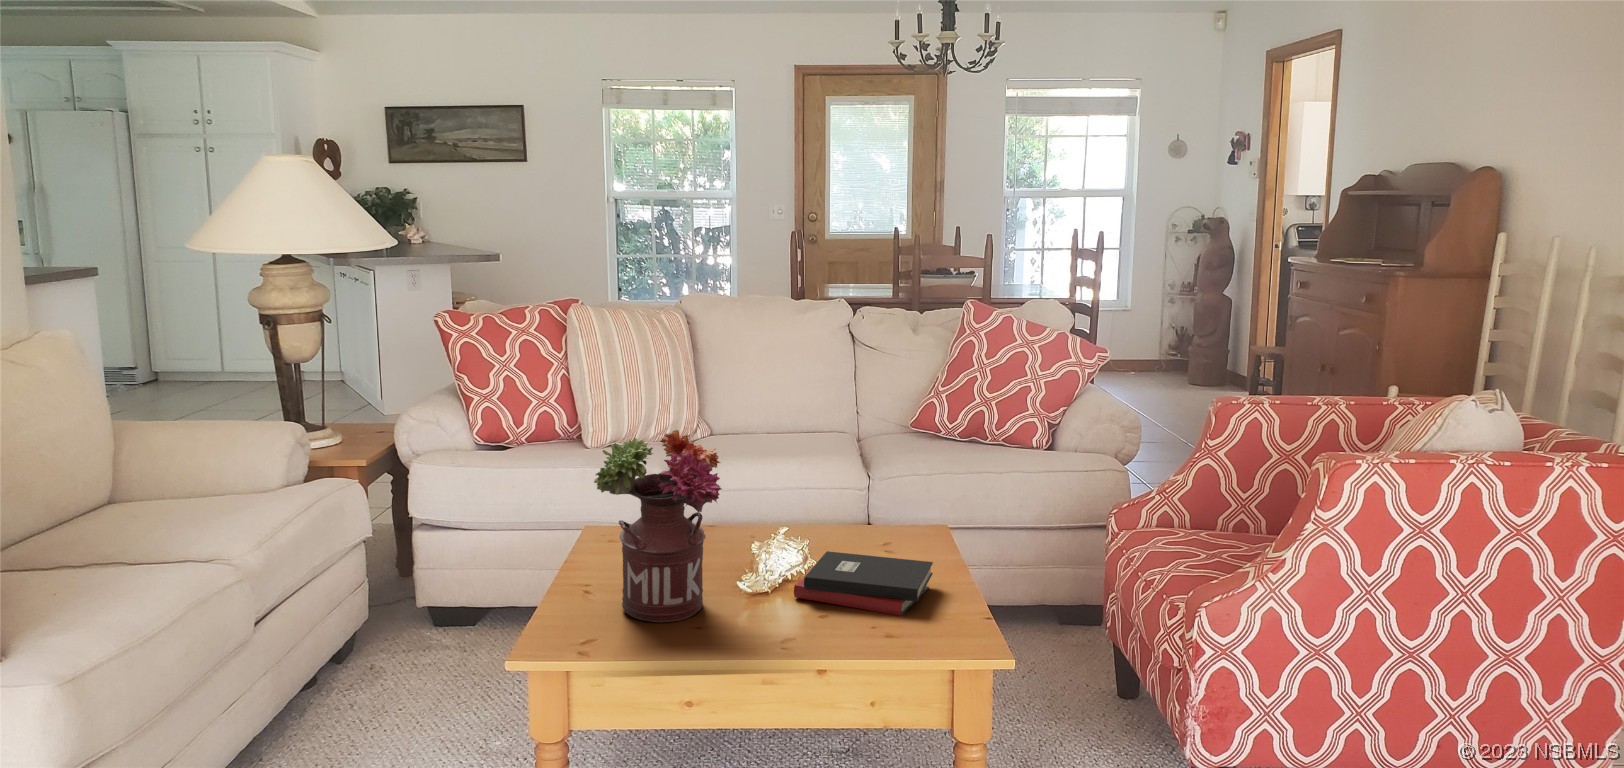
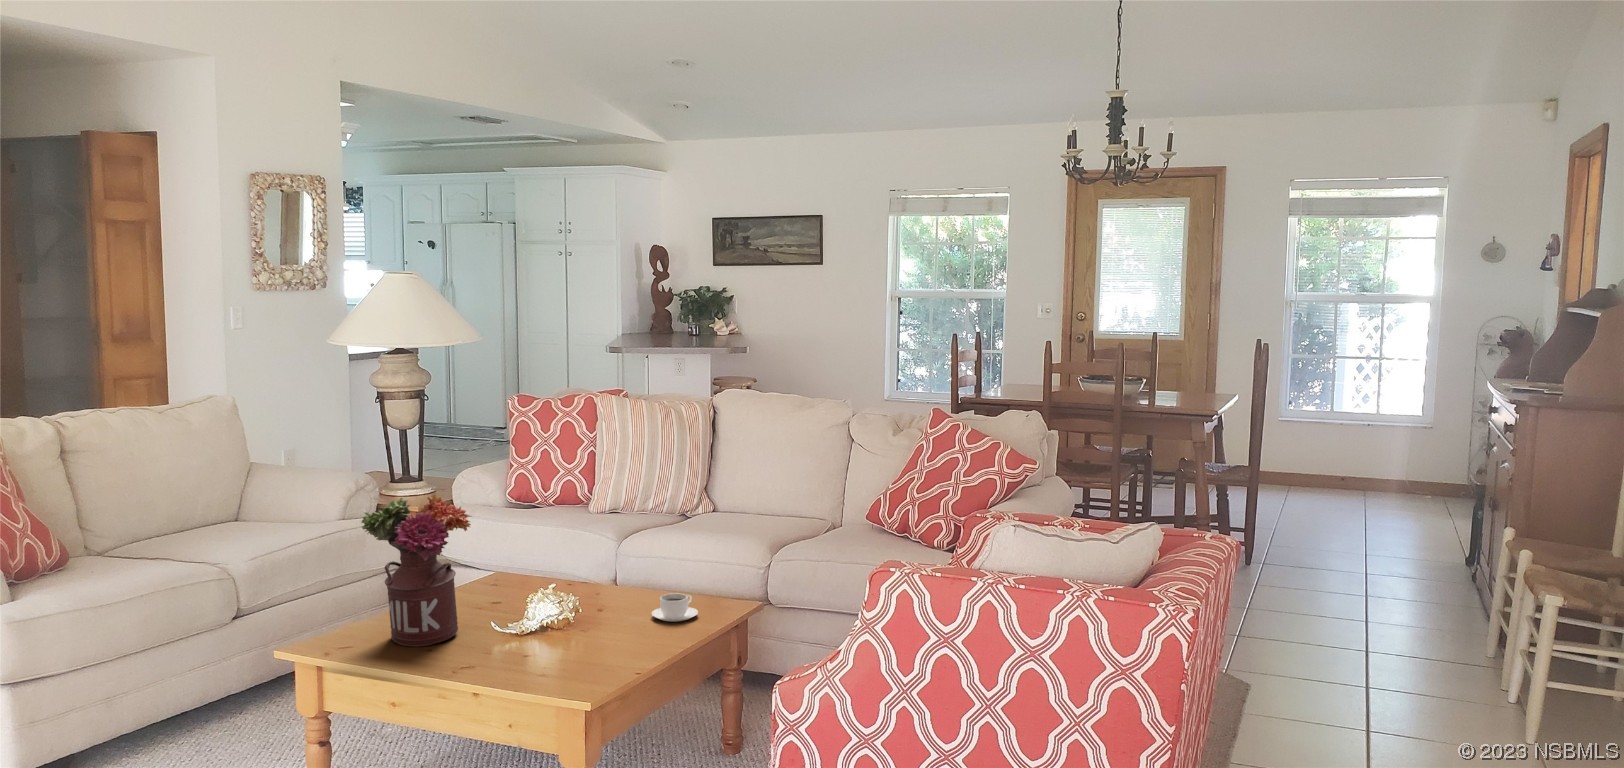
coffee cup: none [853,516,905,547] -> present [652,593,698,622]
hardback book: present [794,551,933,615] -> none [519,613,635,671]

